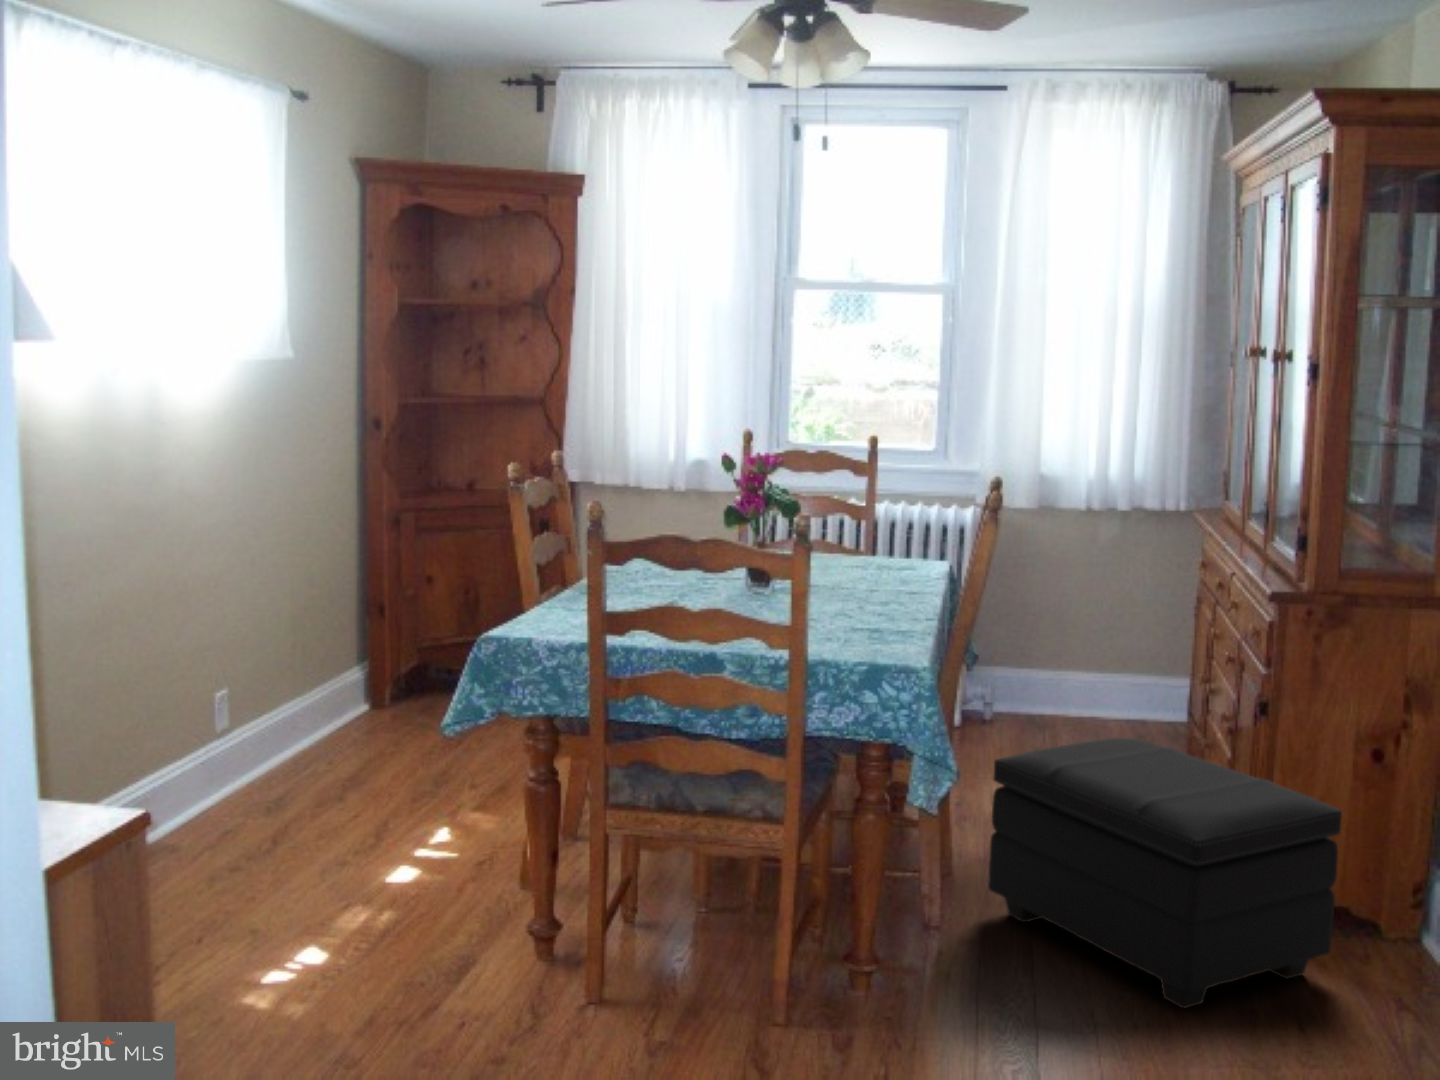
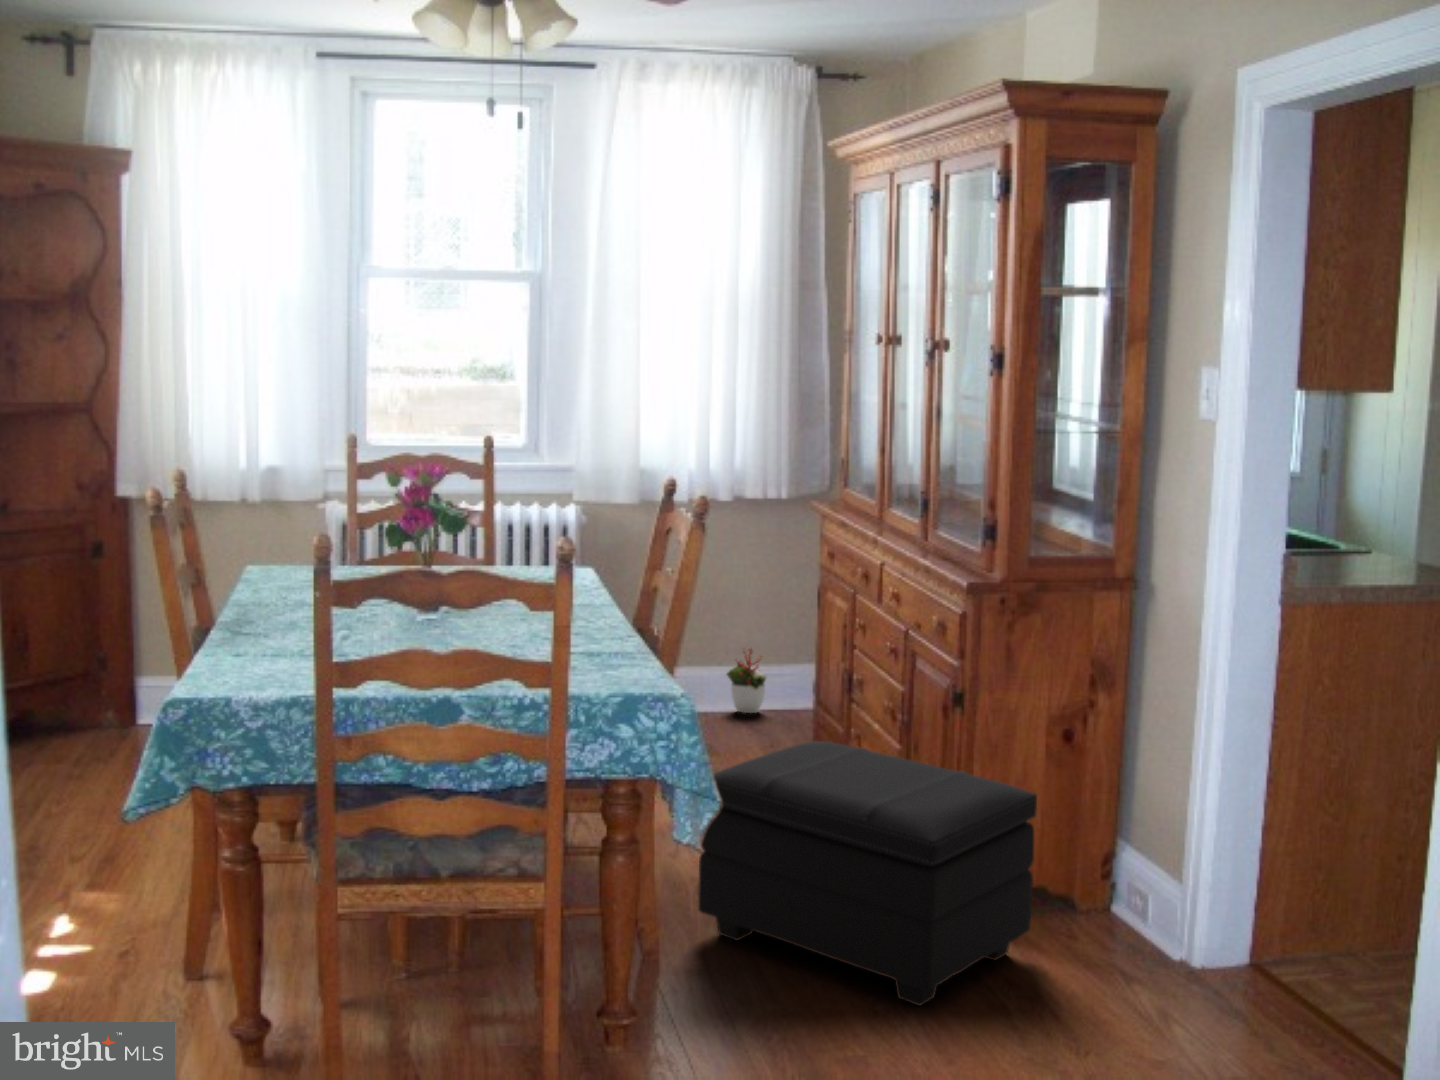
decorative plant: none [1110,650,1152,717] -> present [727,649,766,713]

